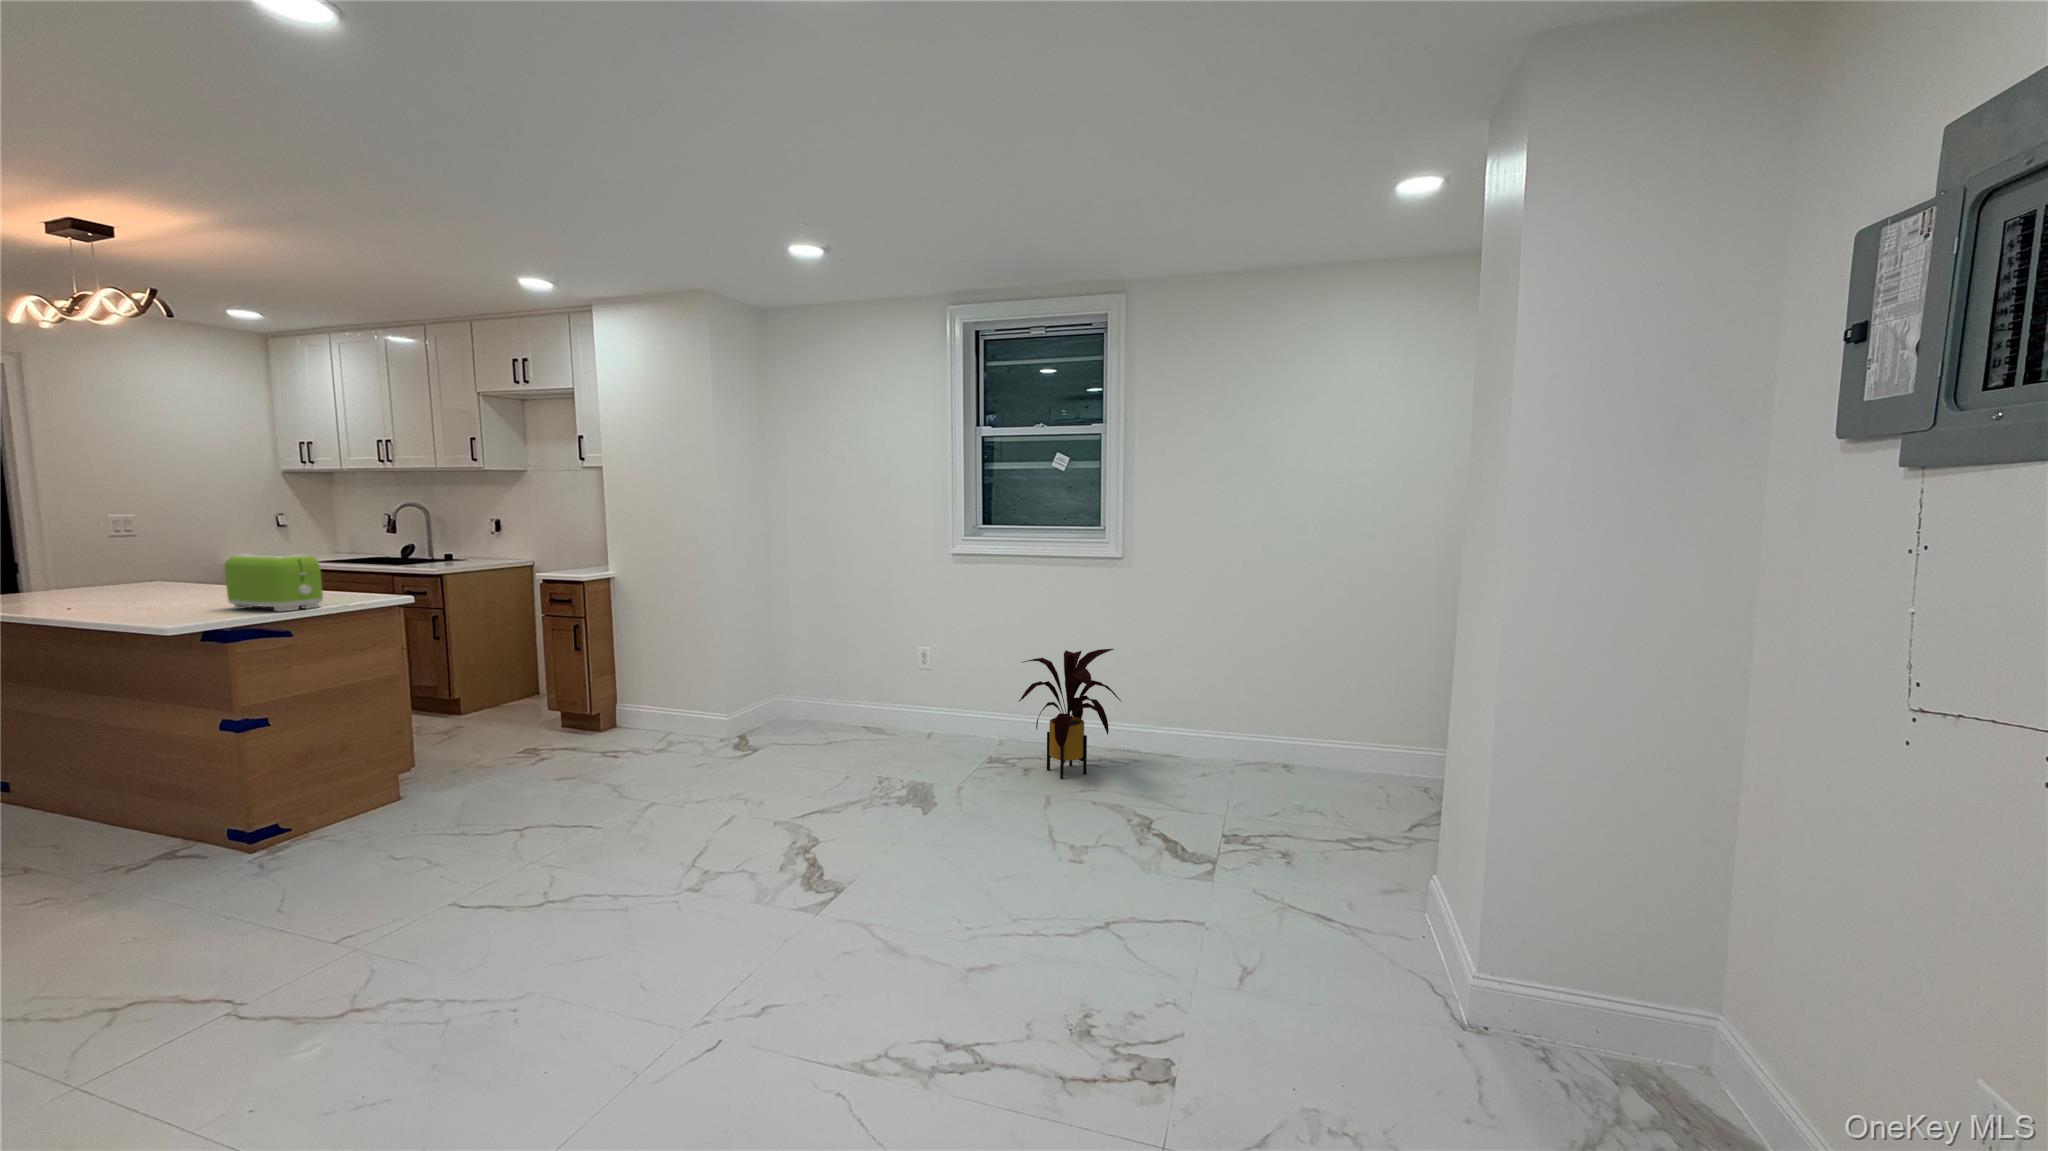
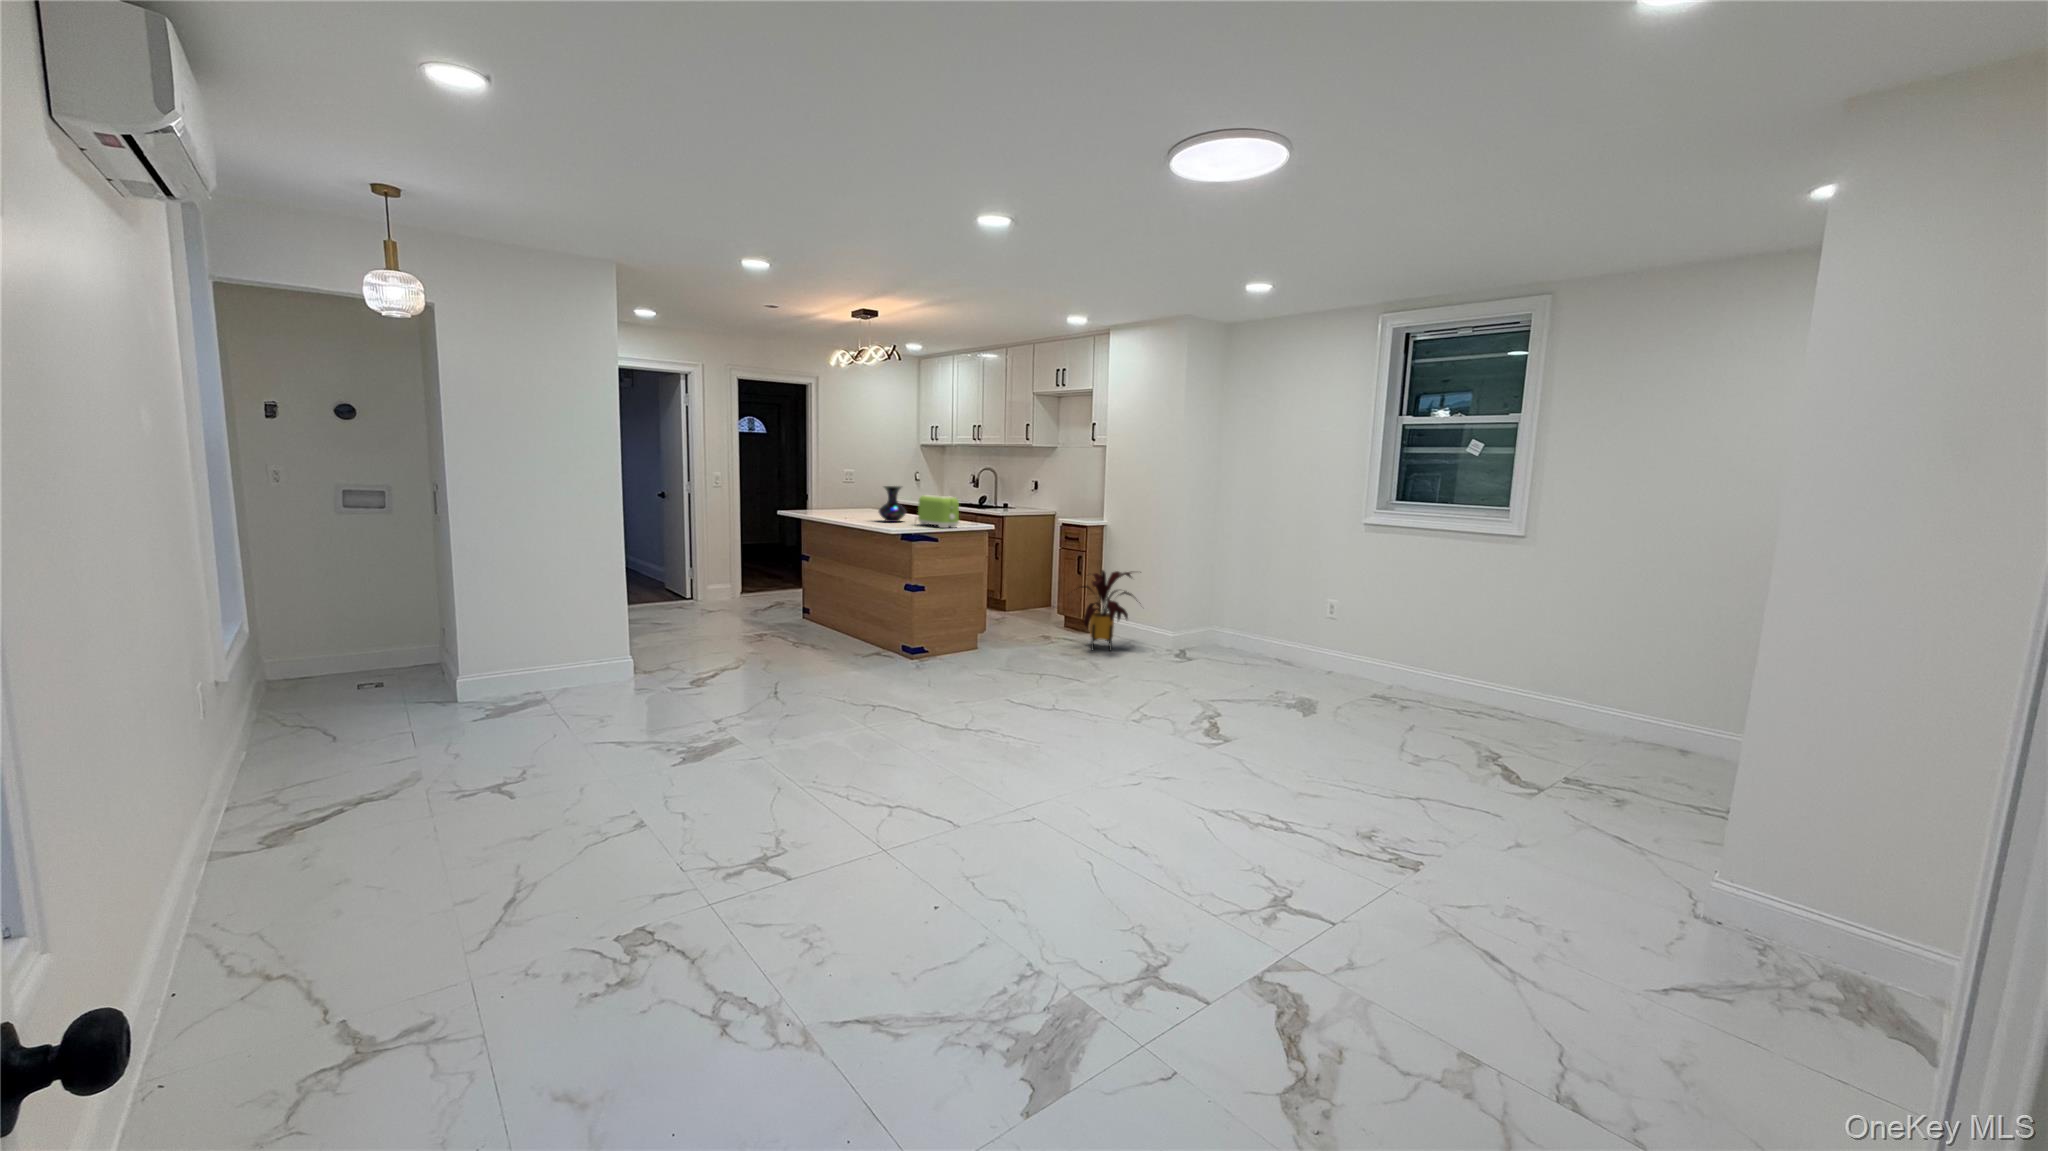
vase: none [127,542,205,609] -> present [879,486,906,522]
house plant: present [1019,649,1121,779] -> present [1081,570,1140,650]

